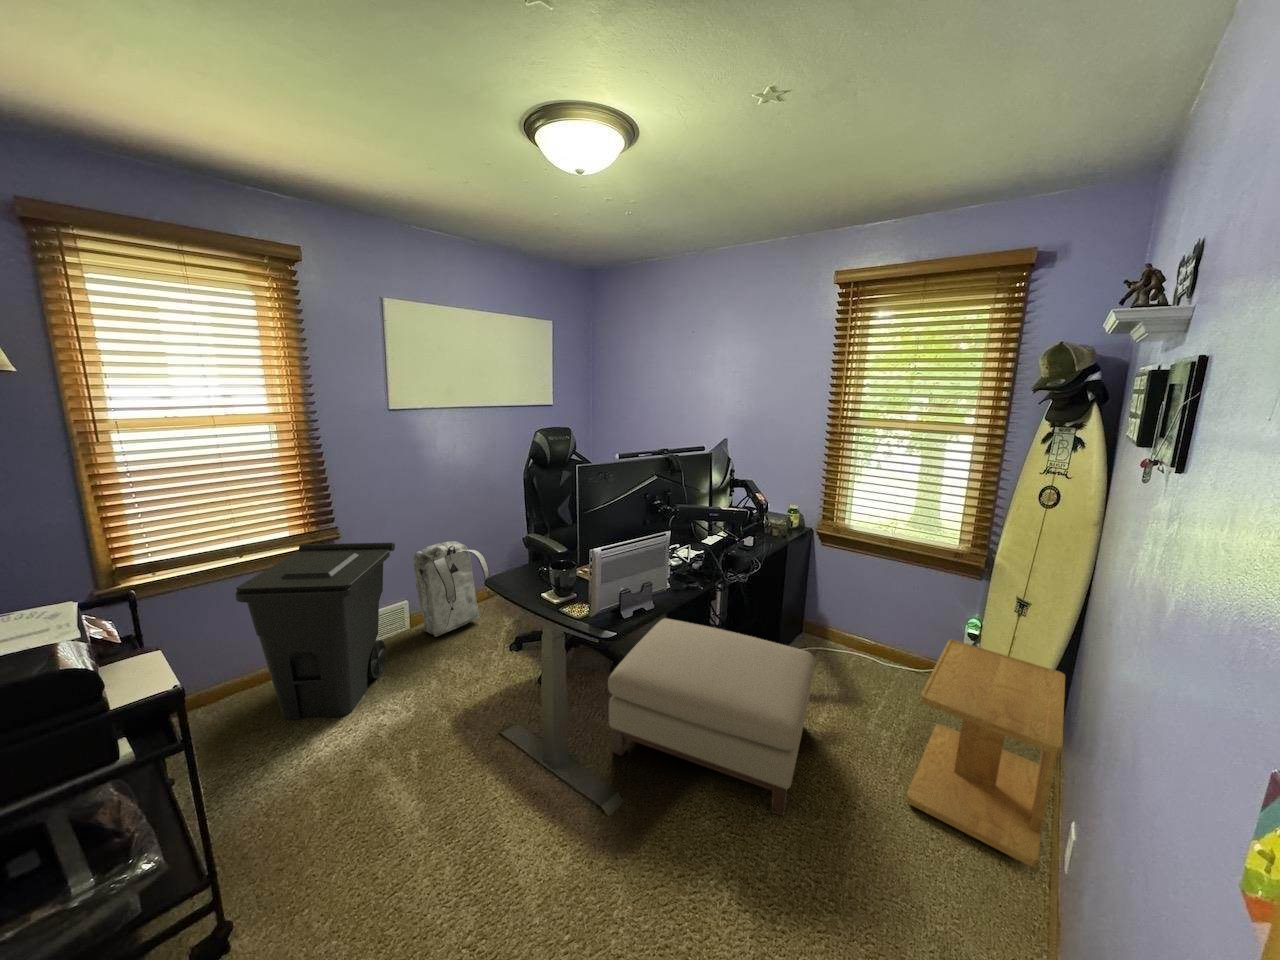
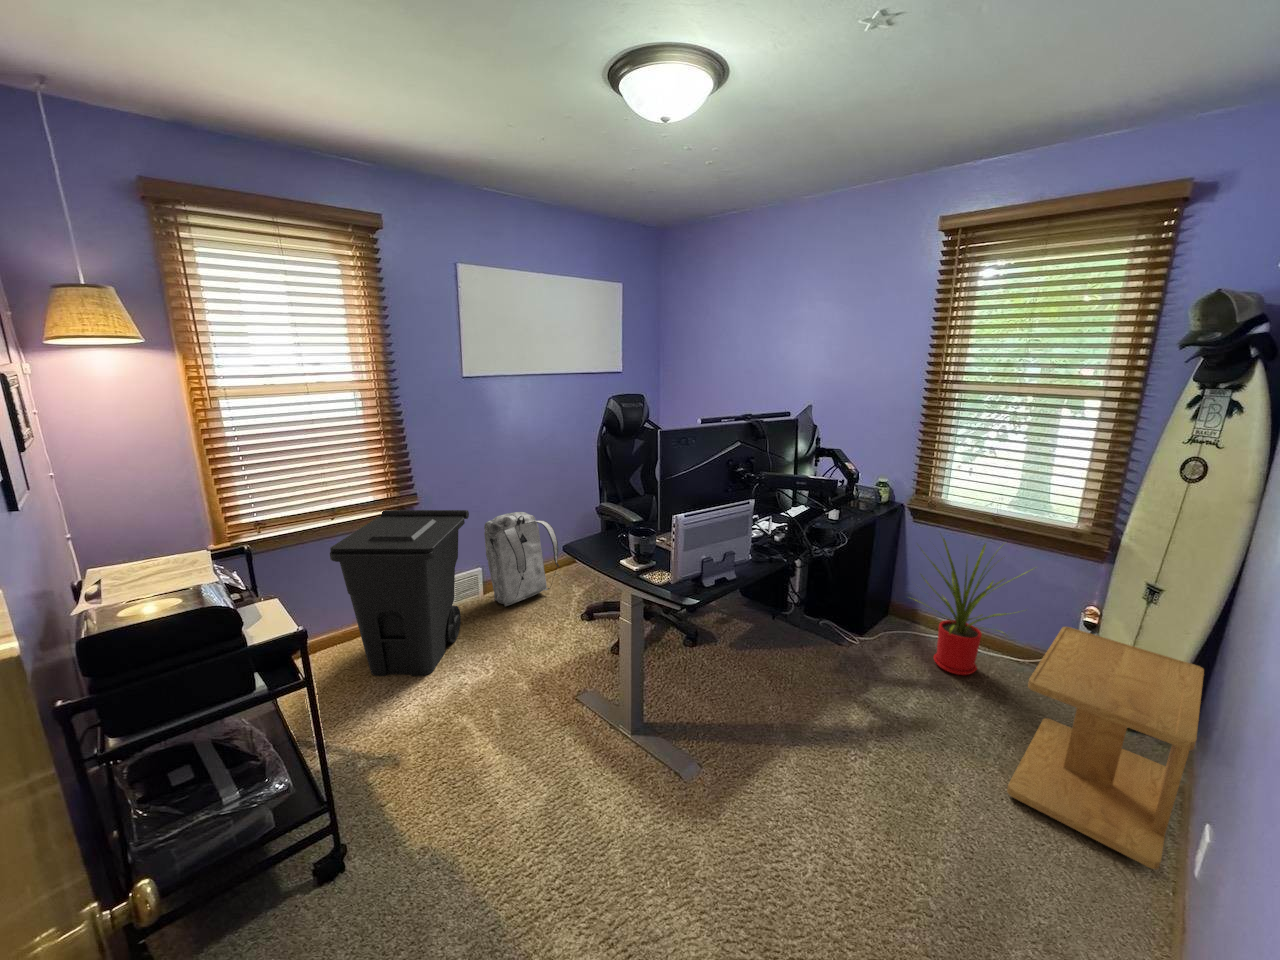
house plant: none [816,552,927,685] -> present [910,538,1028,675]
ottoman: present [608,619,814,816] -> none [685,594,906,798]

